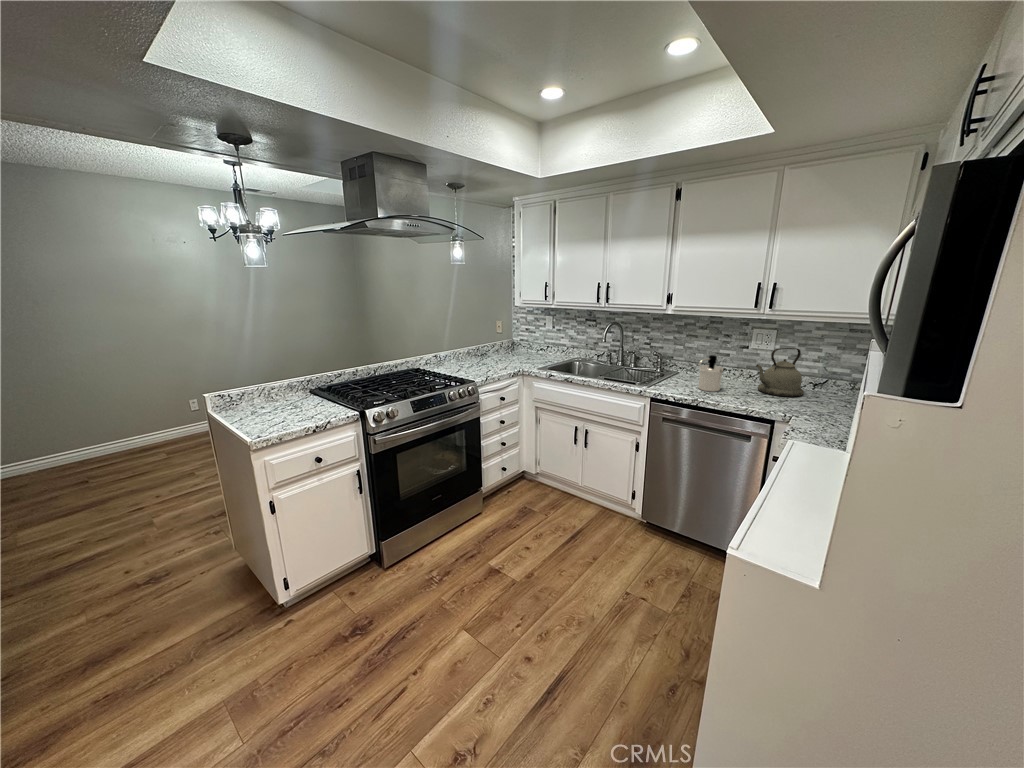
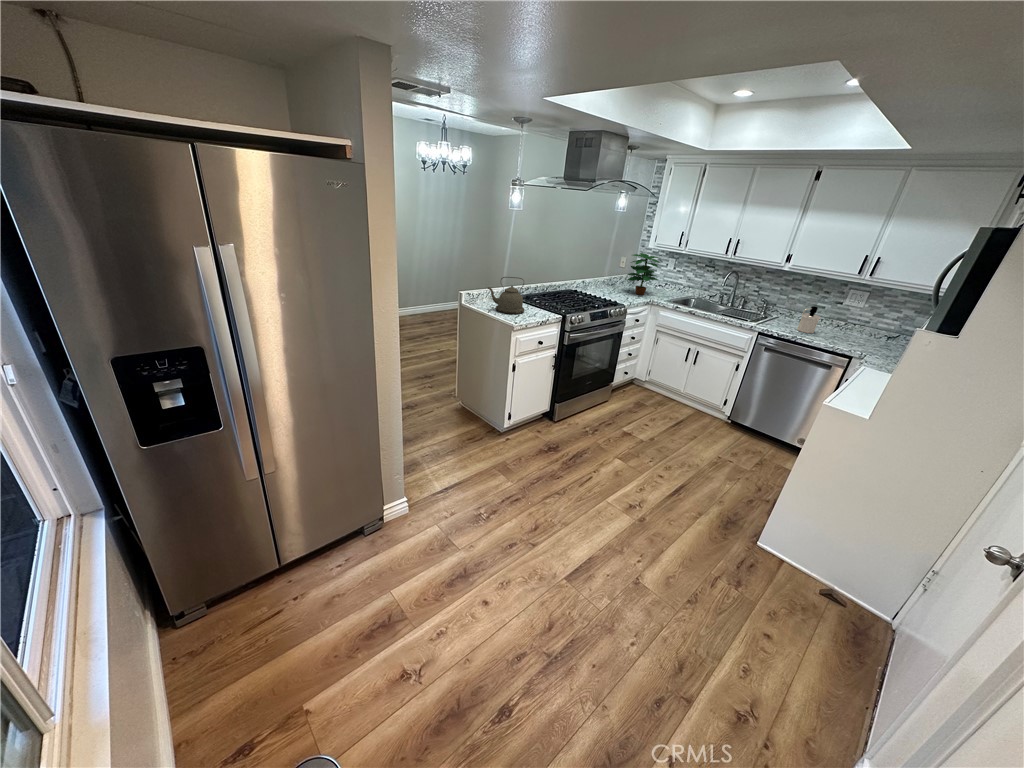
potted plant: none [487,313,529,364] -> present [627,253,660,295]
kettle: present [756,348,804,397] -> present [488,277,524,314]

